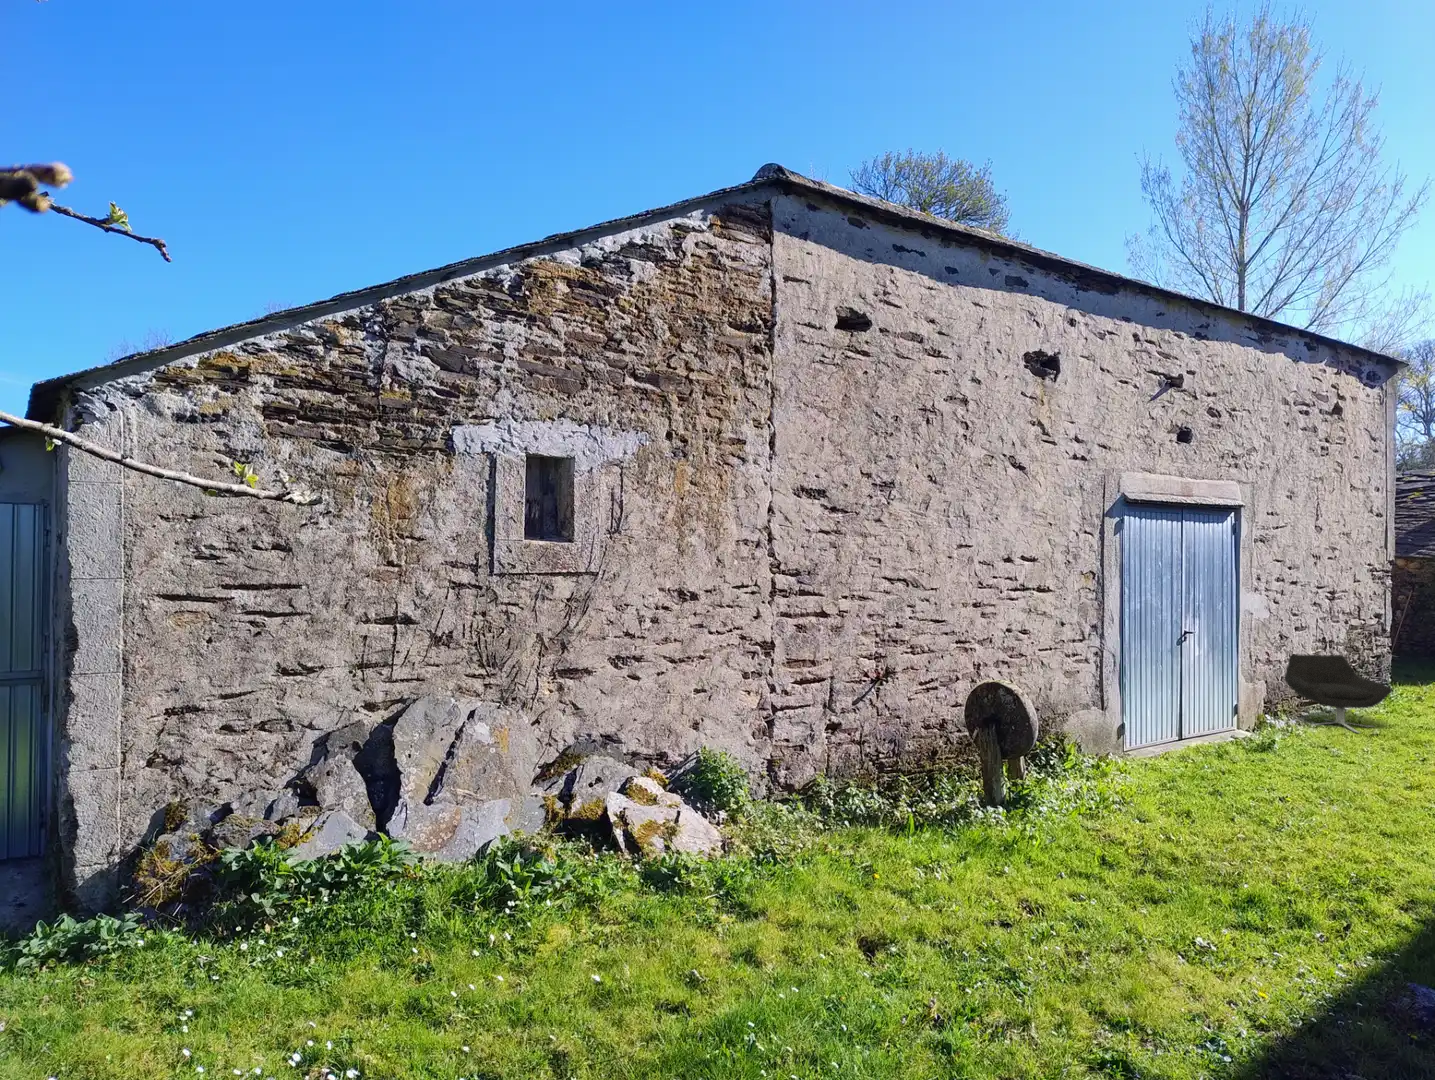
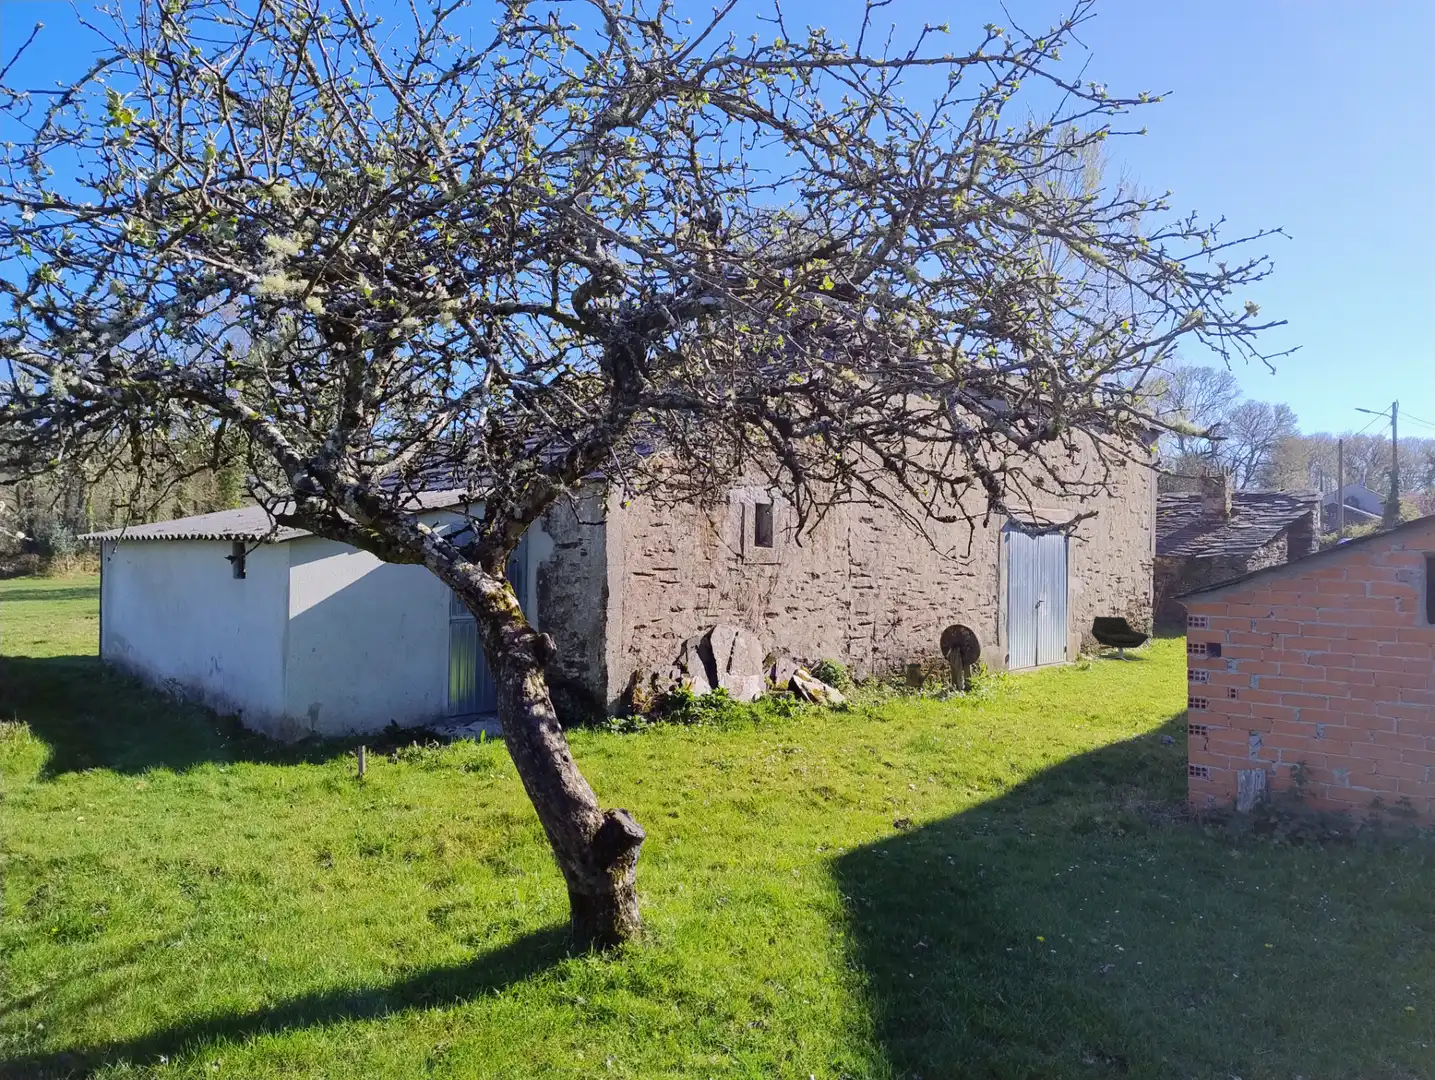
watering can: none [895,753,953,799] -> present [901,663,937,687]

